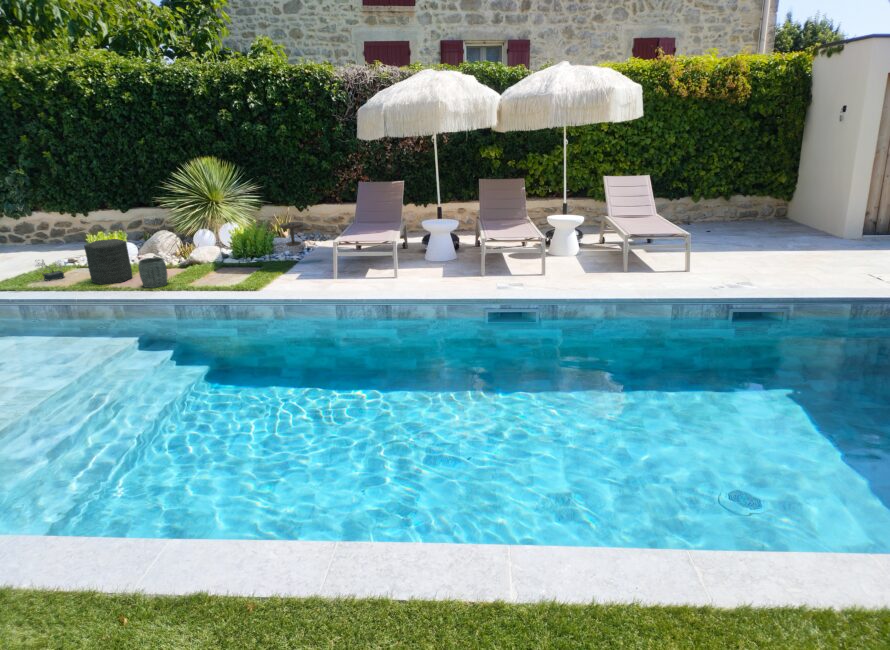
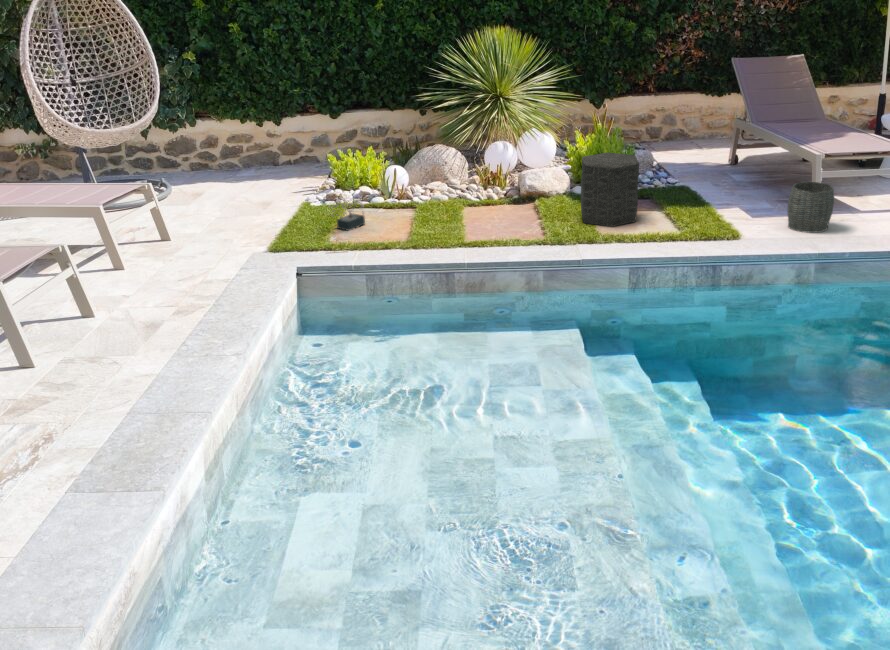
side table: present [280,222,303,246] -> none [679,125,716,191]
ottoman: present [84,239,132,285] -> present [581,153,639,227]
woven basket: present [138,257,167,288] -> present [788,182,834,233]

